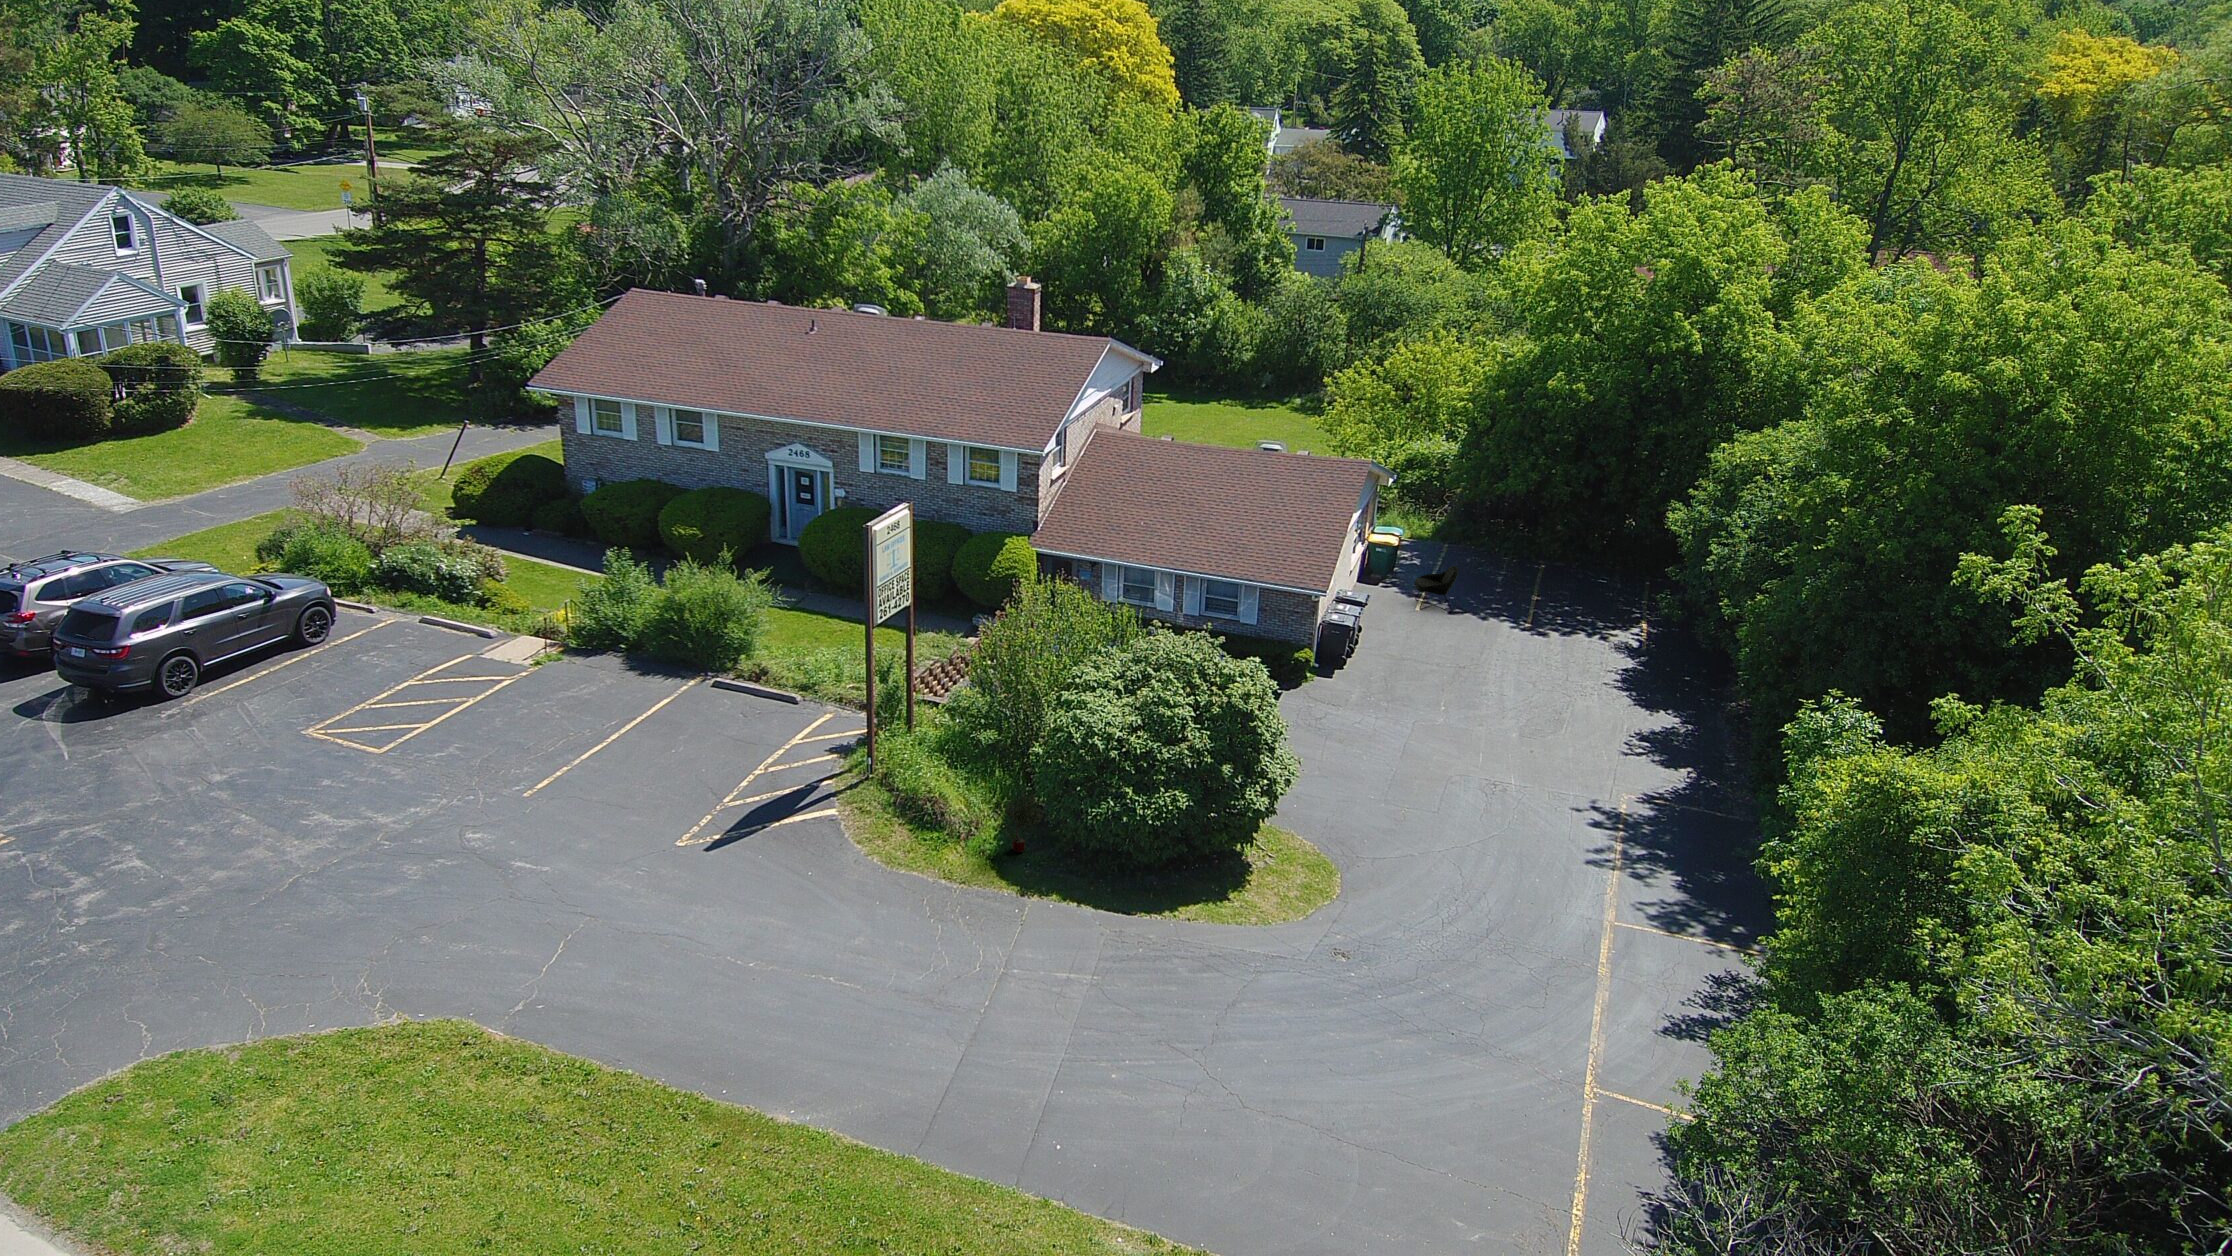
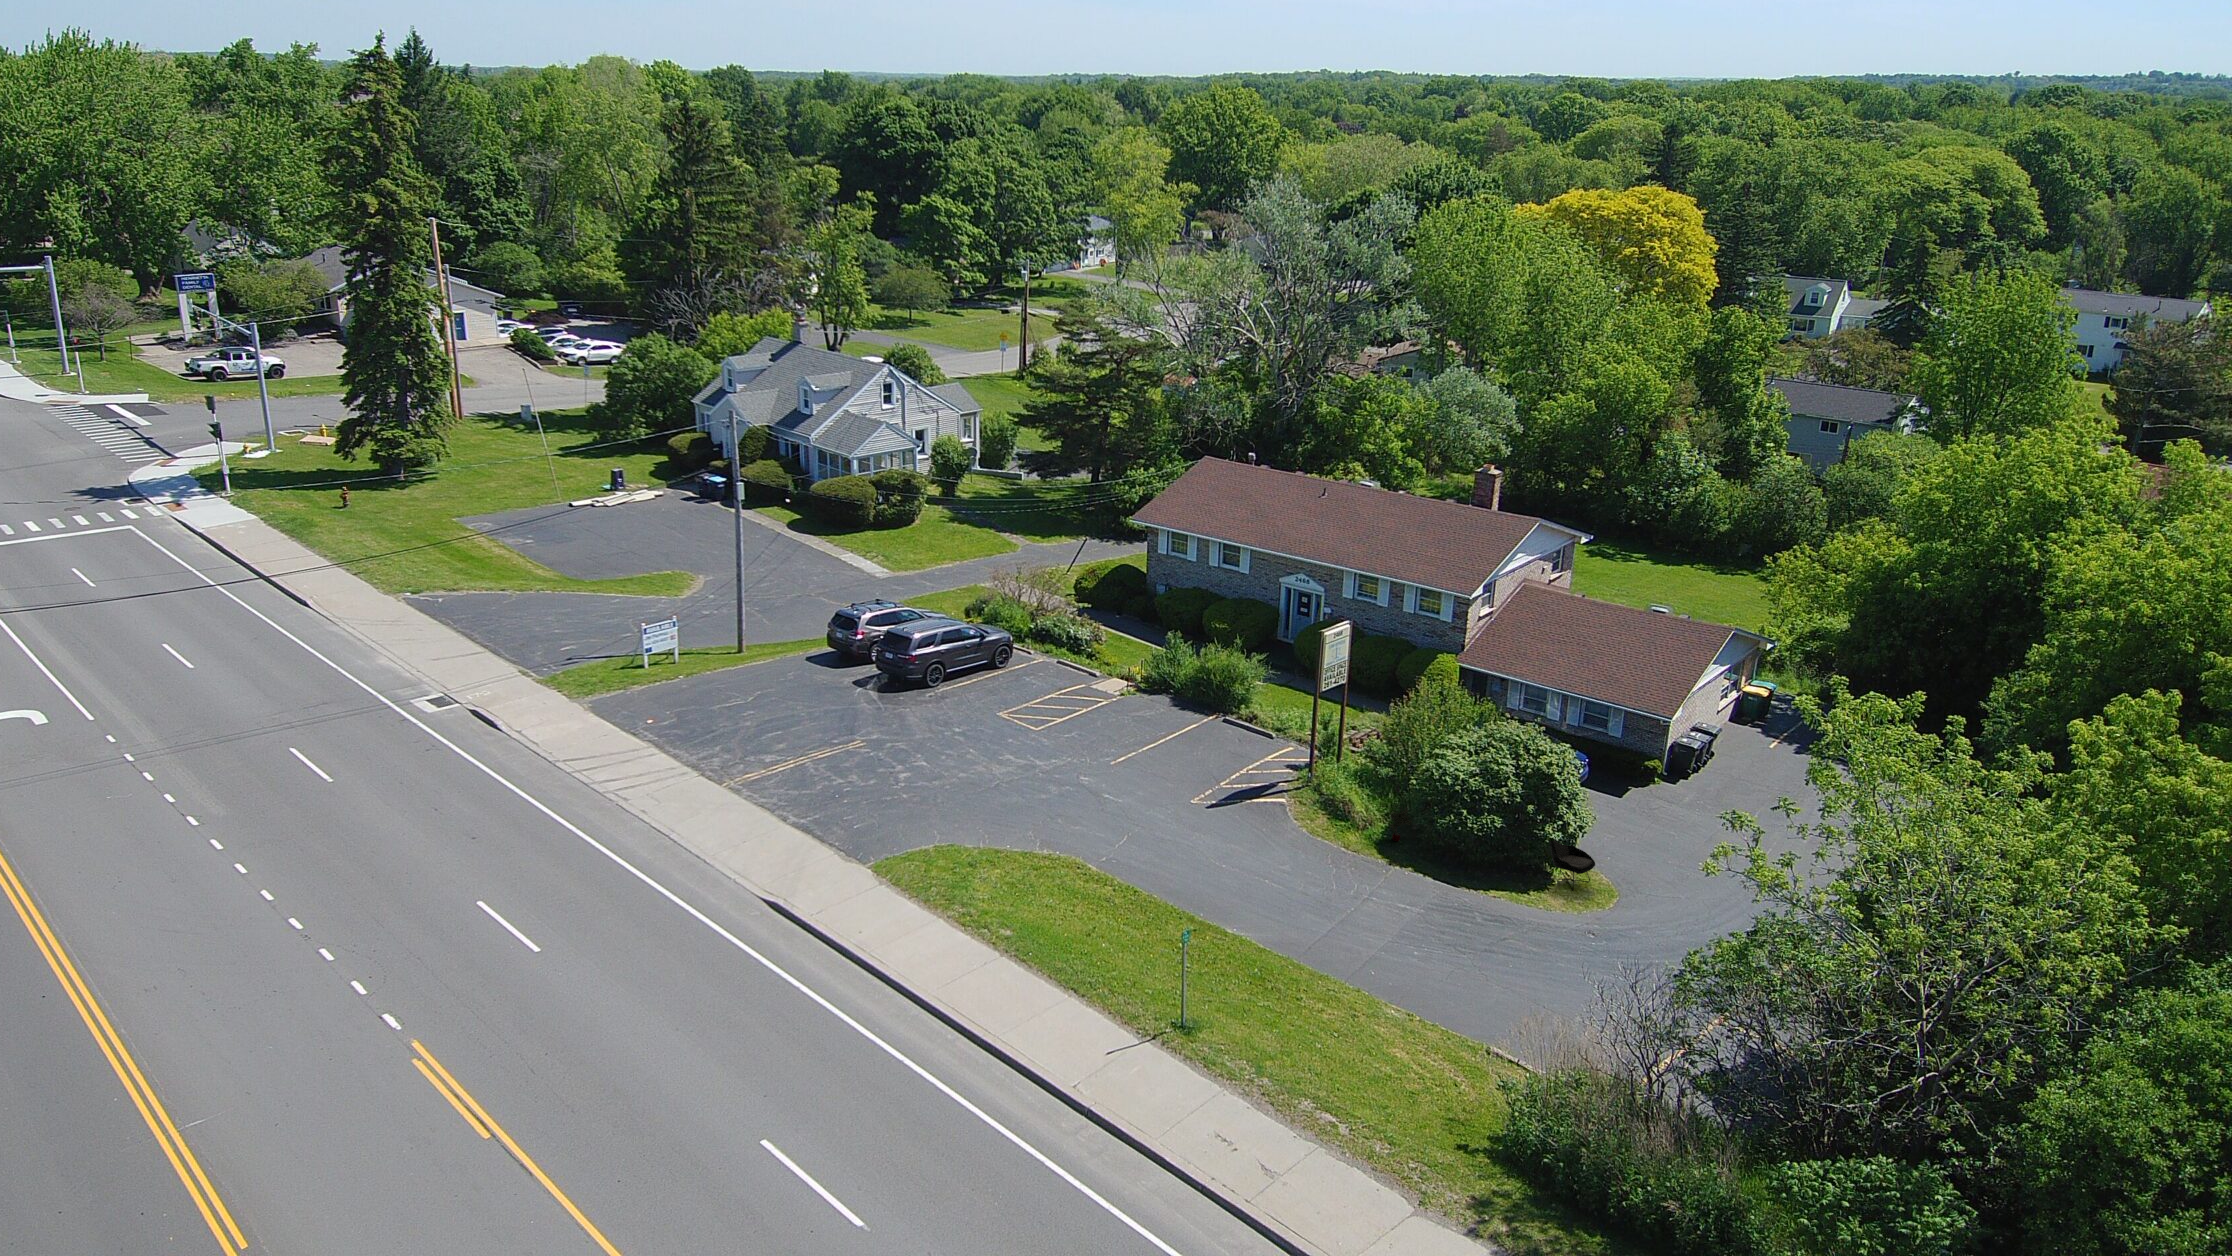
lounge chair: present [1414,566,1459,613] -> present [1543,840,1595,891]

